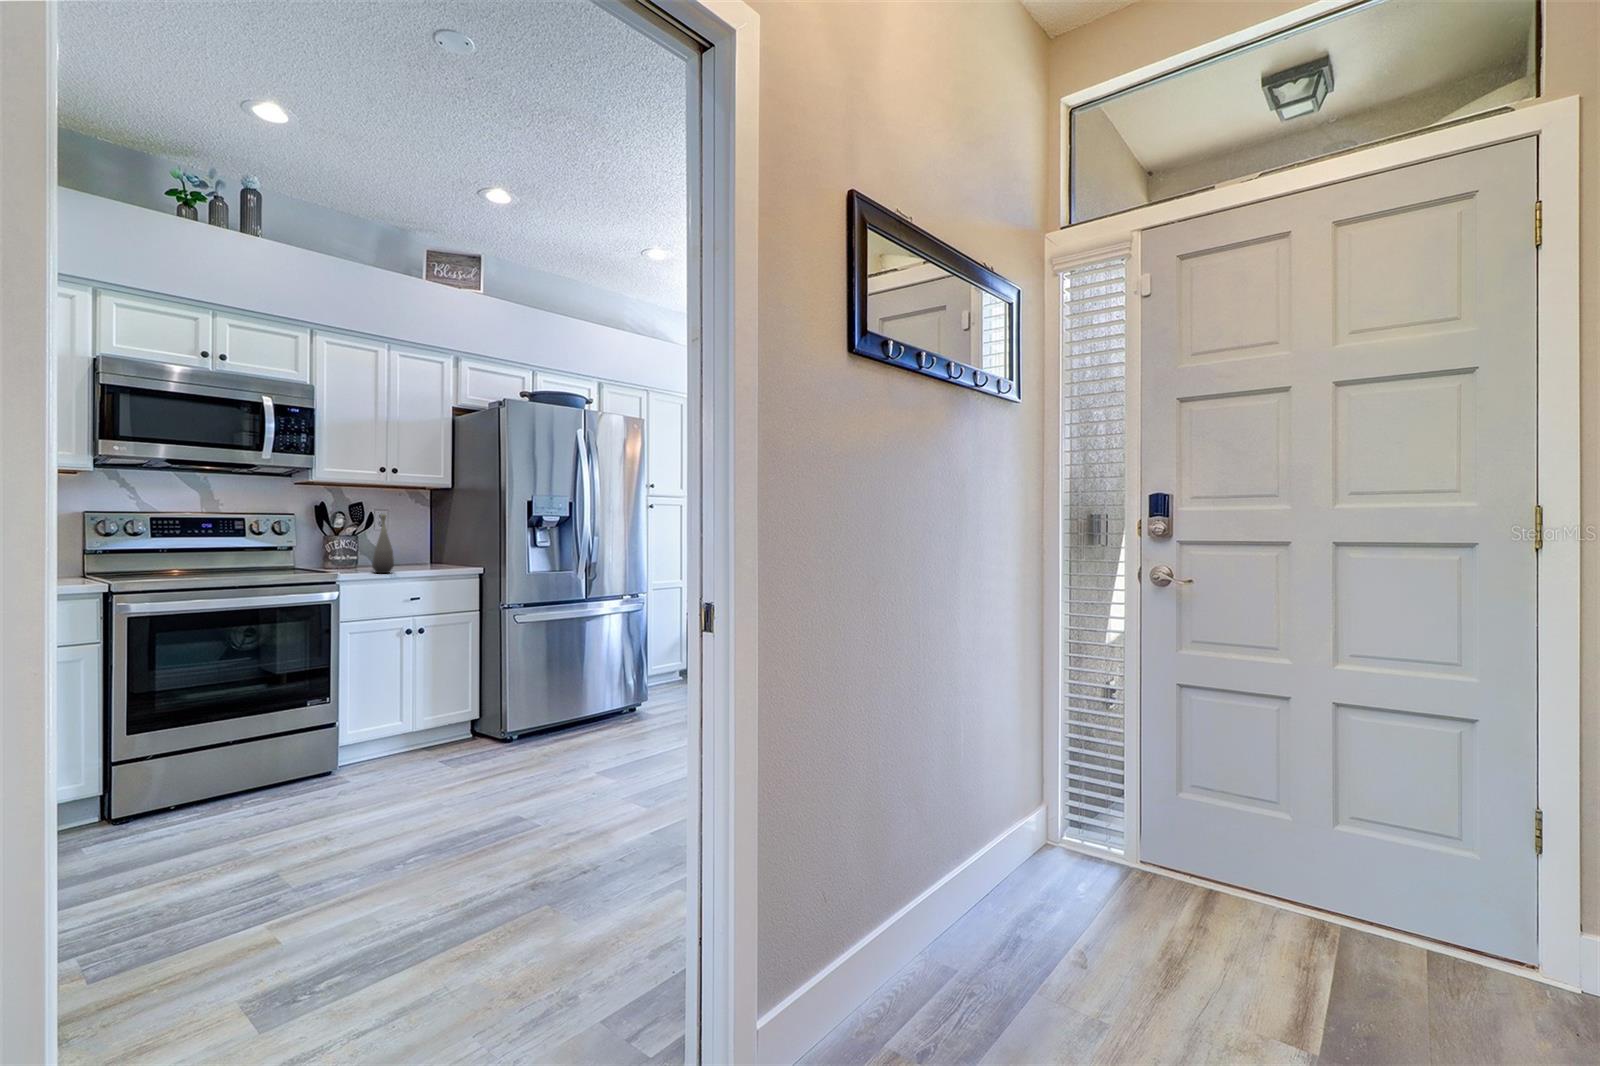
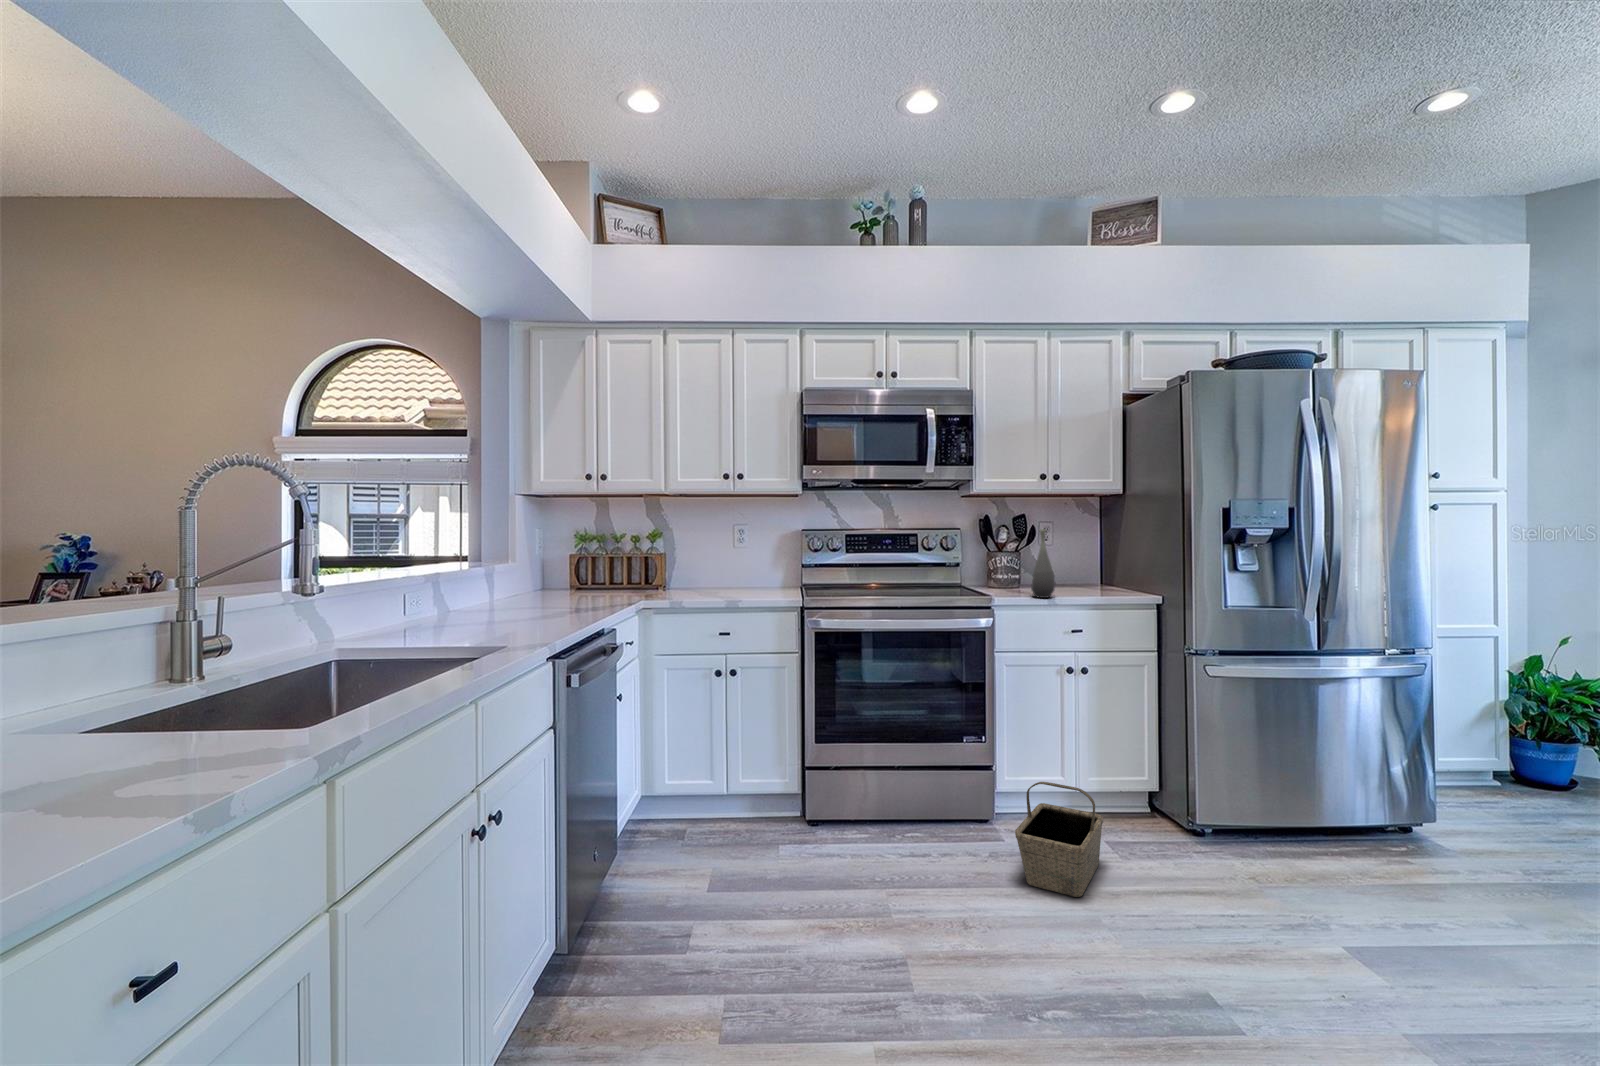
basket: none [368,716,440,800] -> present [1015,782,1103,897]

